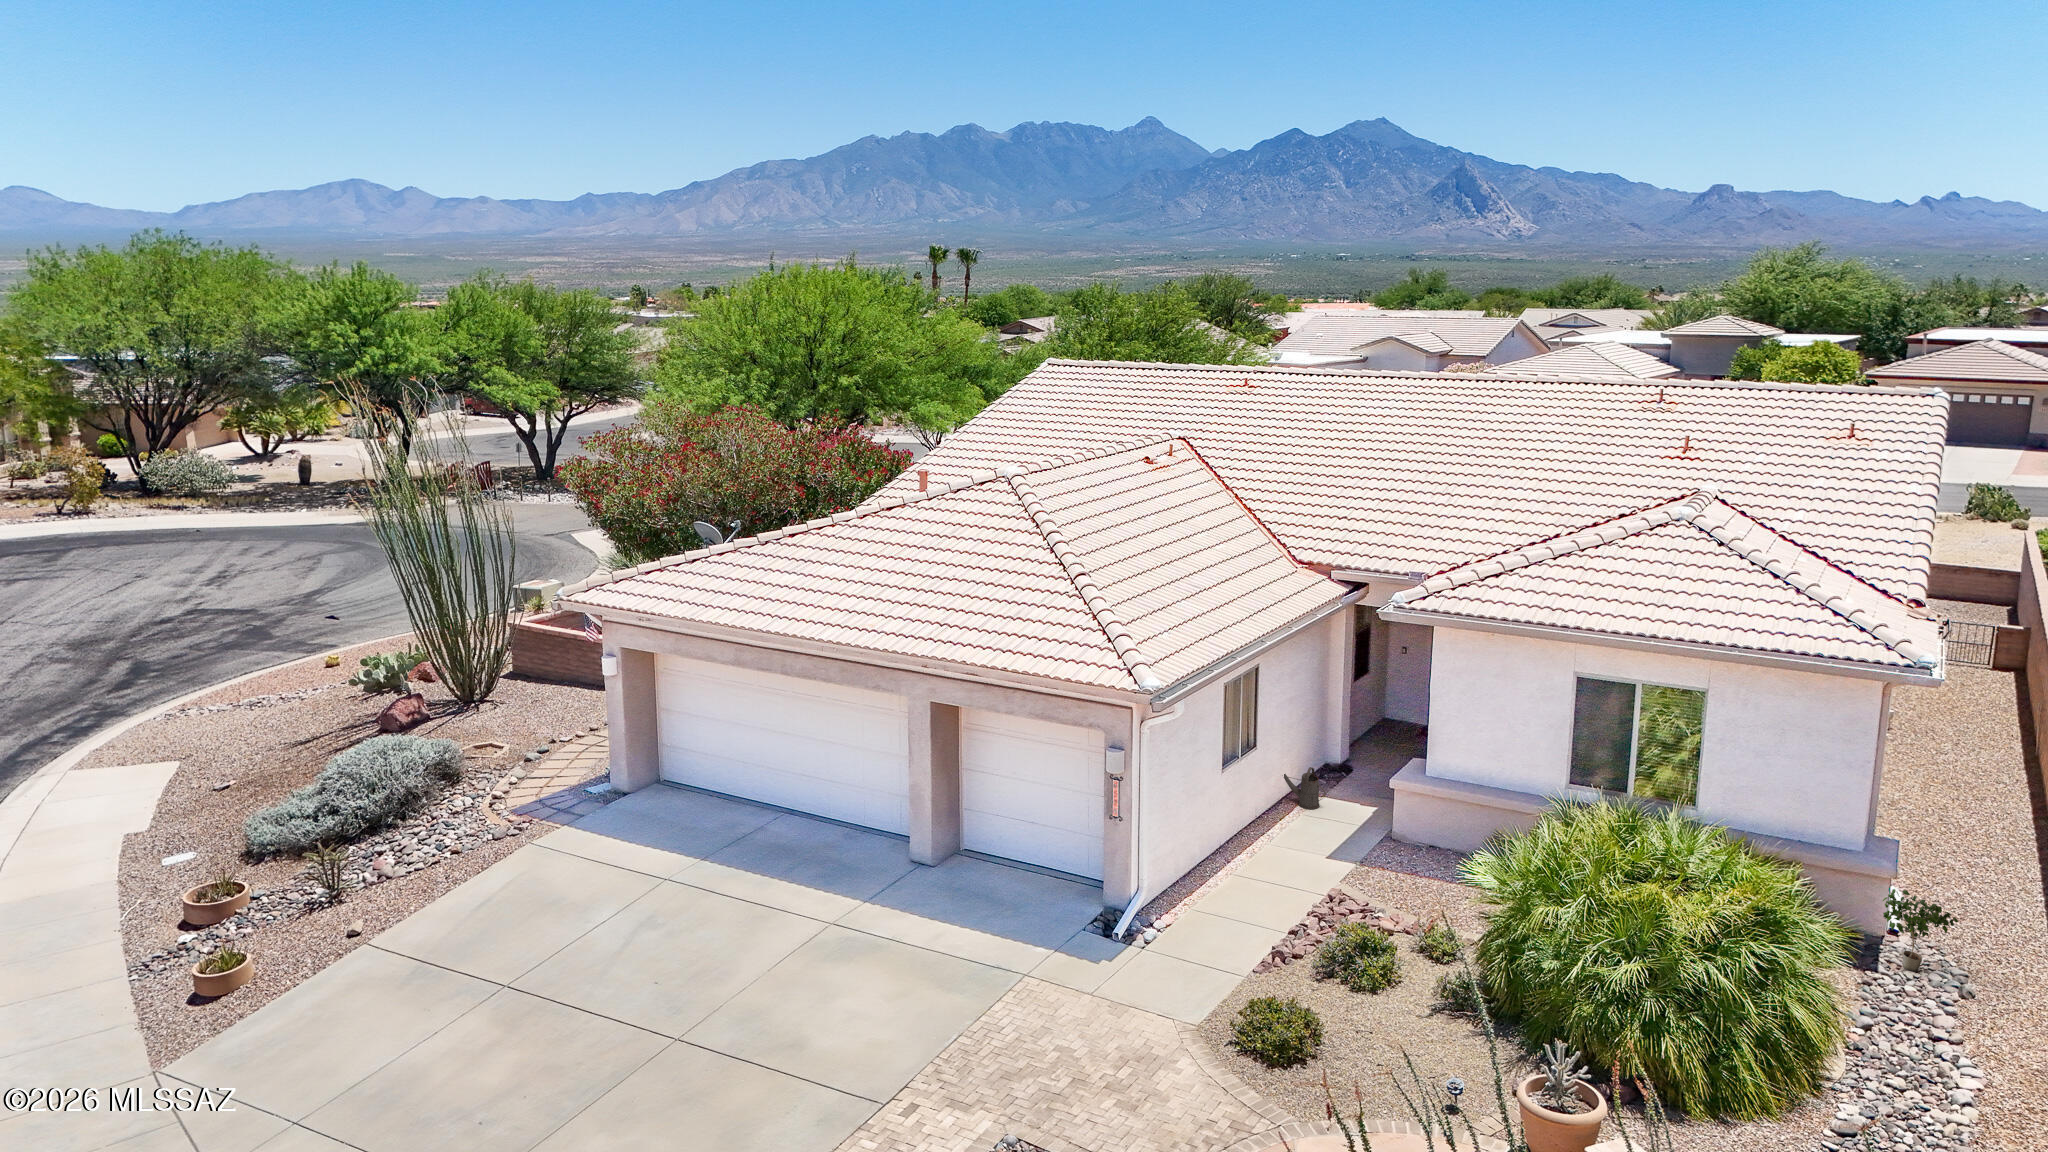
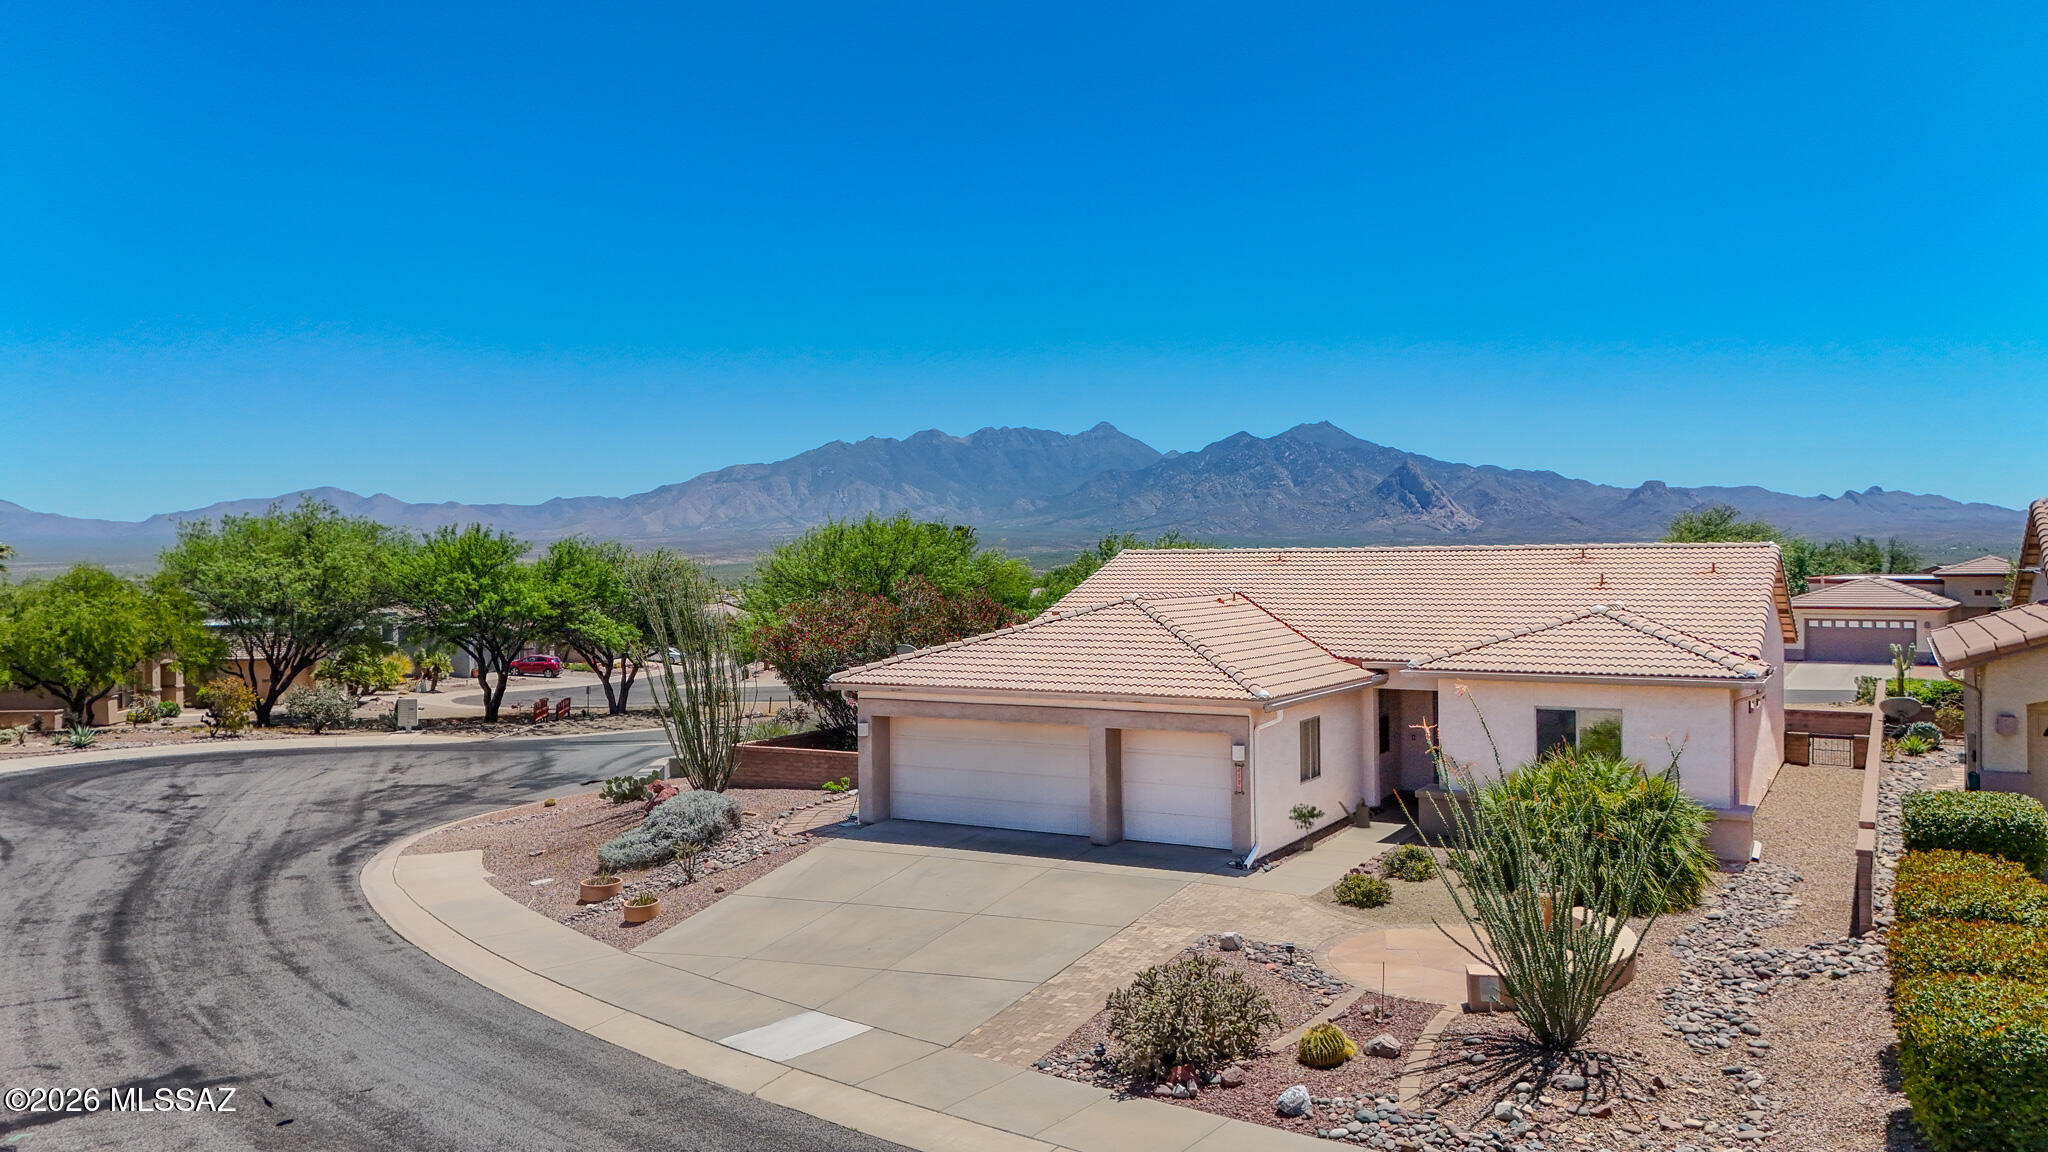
potted plant: present [1883,889,1958,972] -> present [1289,804,1325,851]

